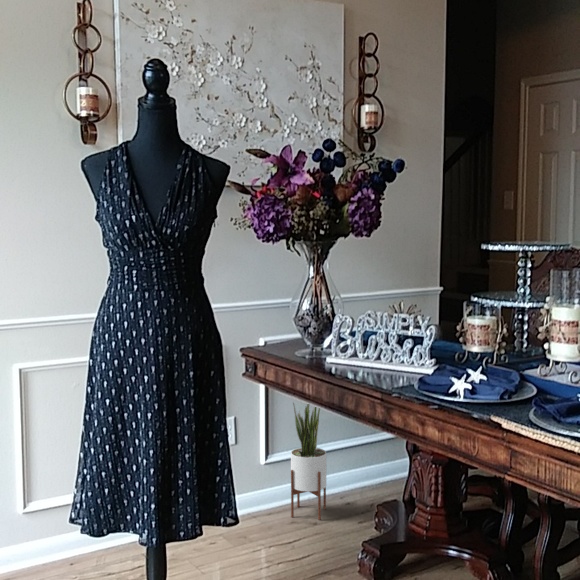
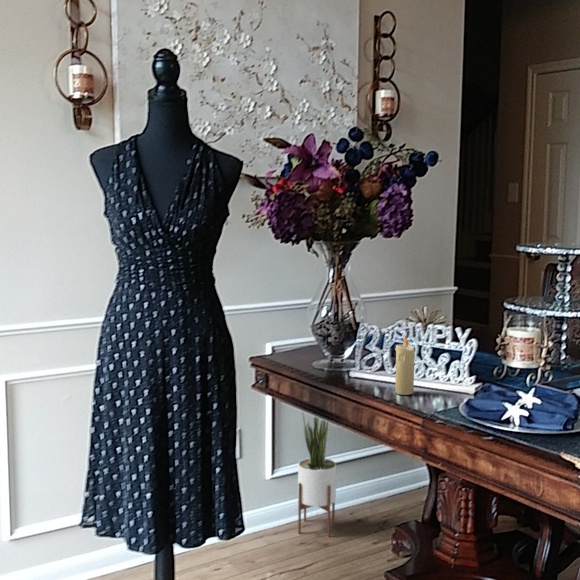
candle: none [363,323,380,376] -> present [395,336,415,395]

